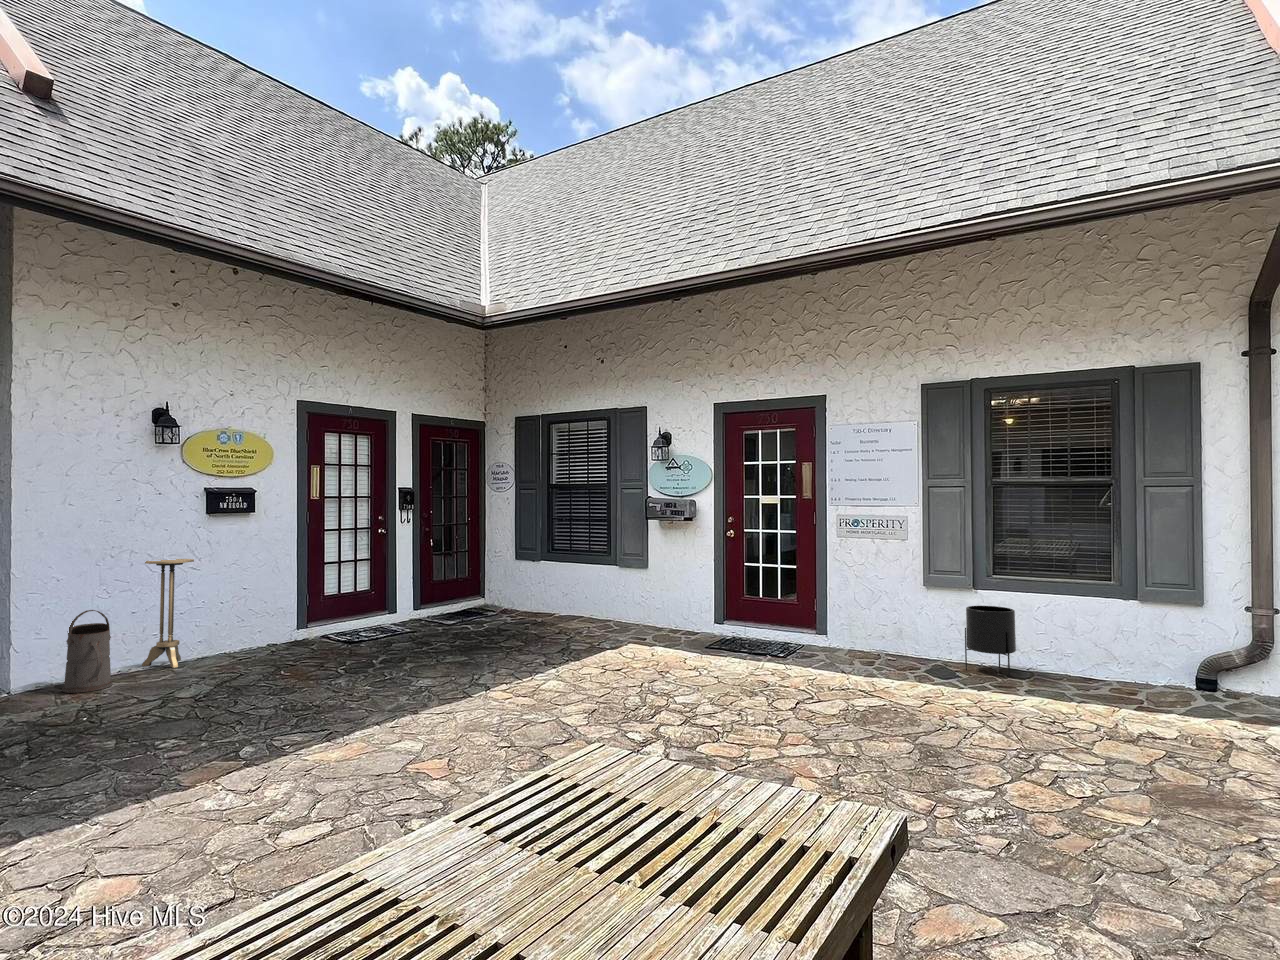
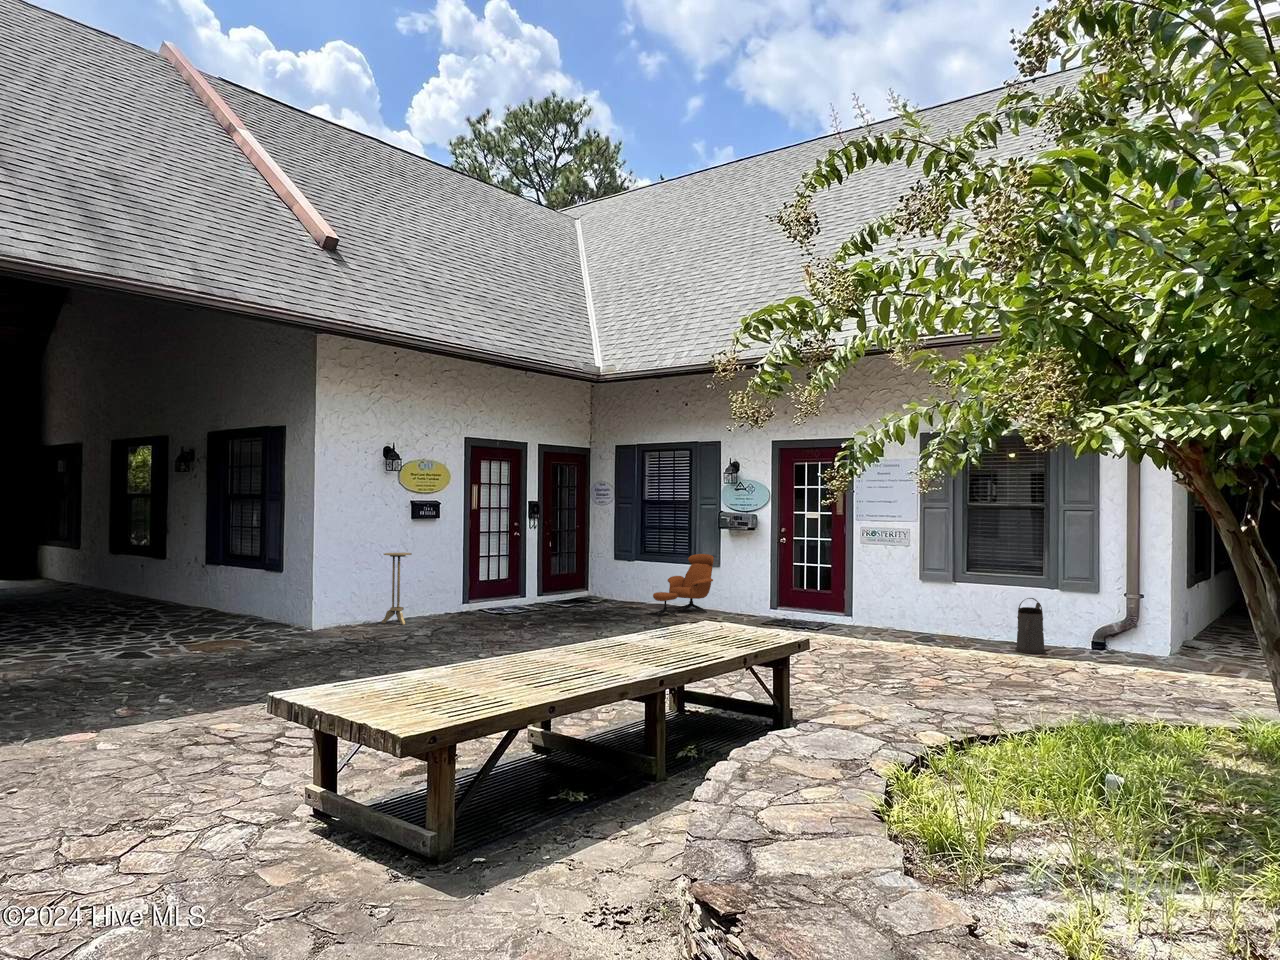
lounge chair: none [558,553,639,639] -> present [653,554,714,616]
planter: present [965,606,1016,677] -> none [942,594,976,642]
watering can: present [62,610,113,693] -> present [1016,598,1046,653]

